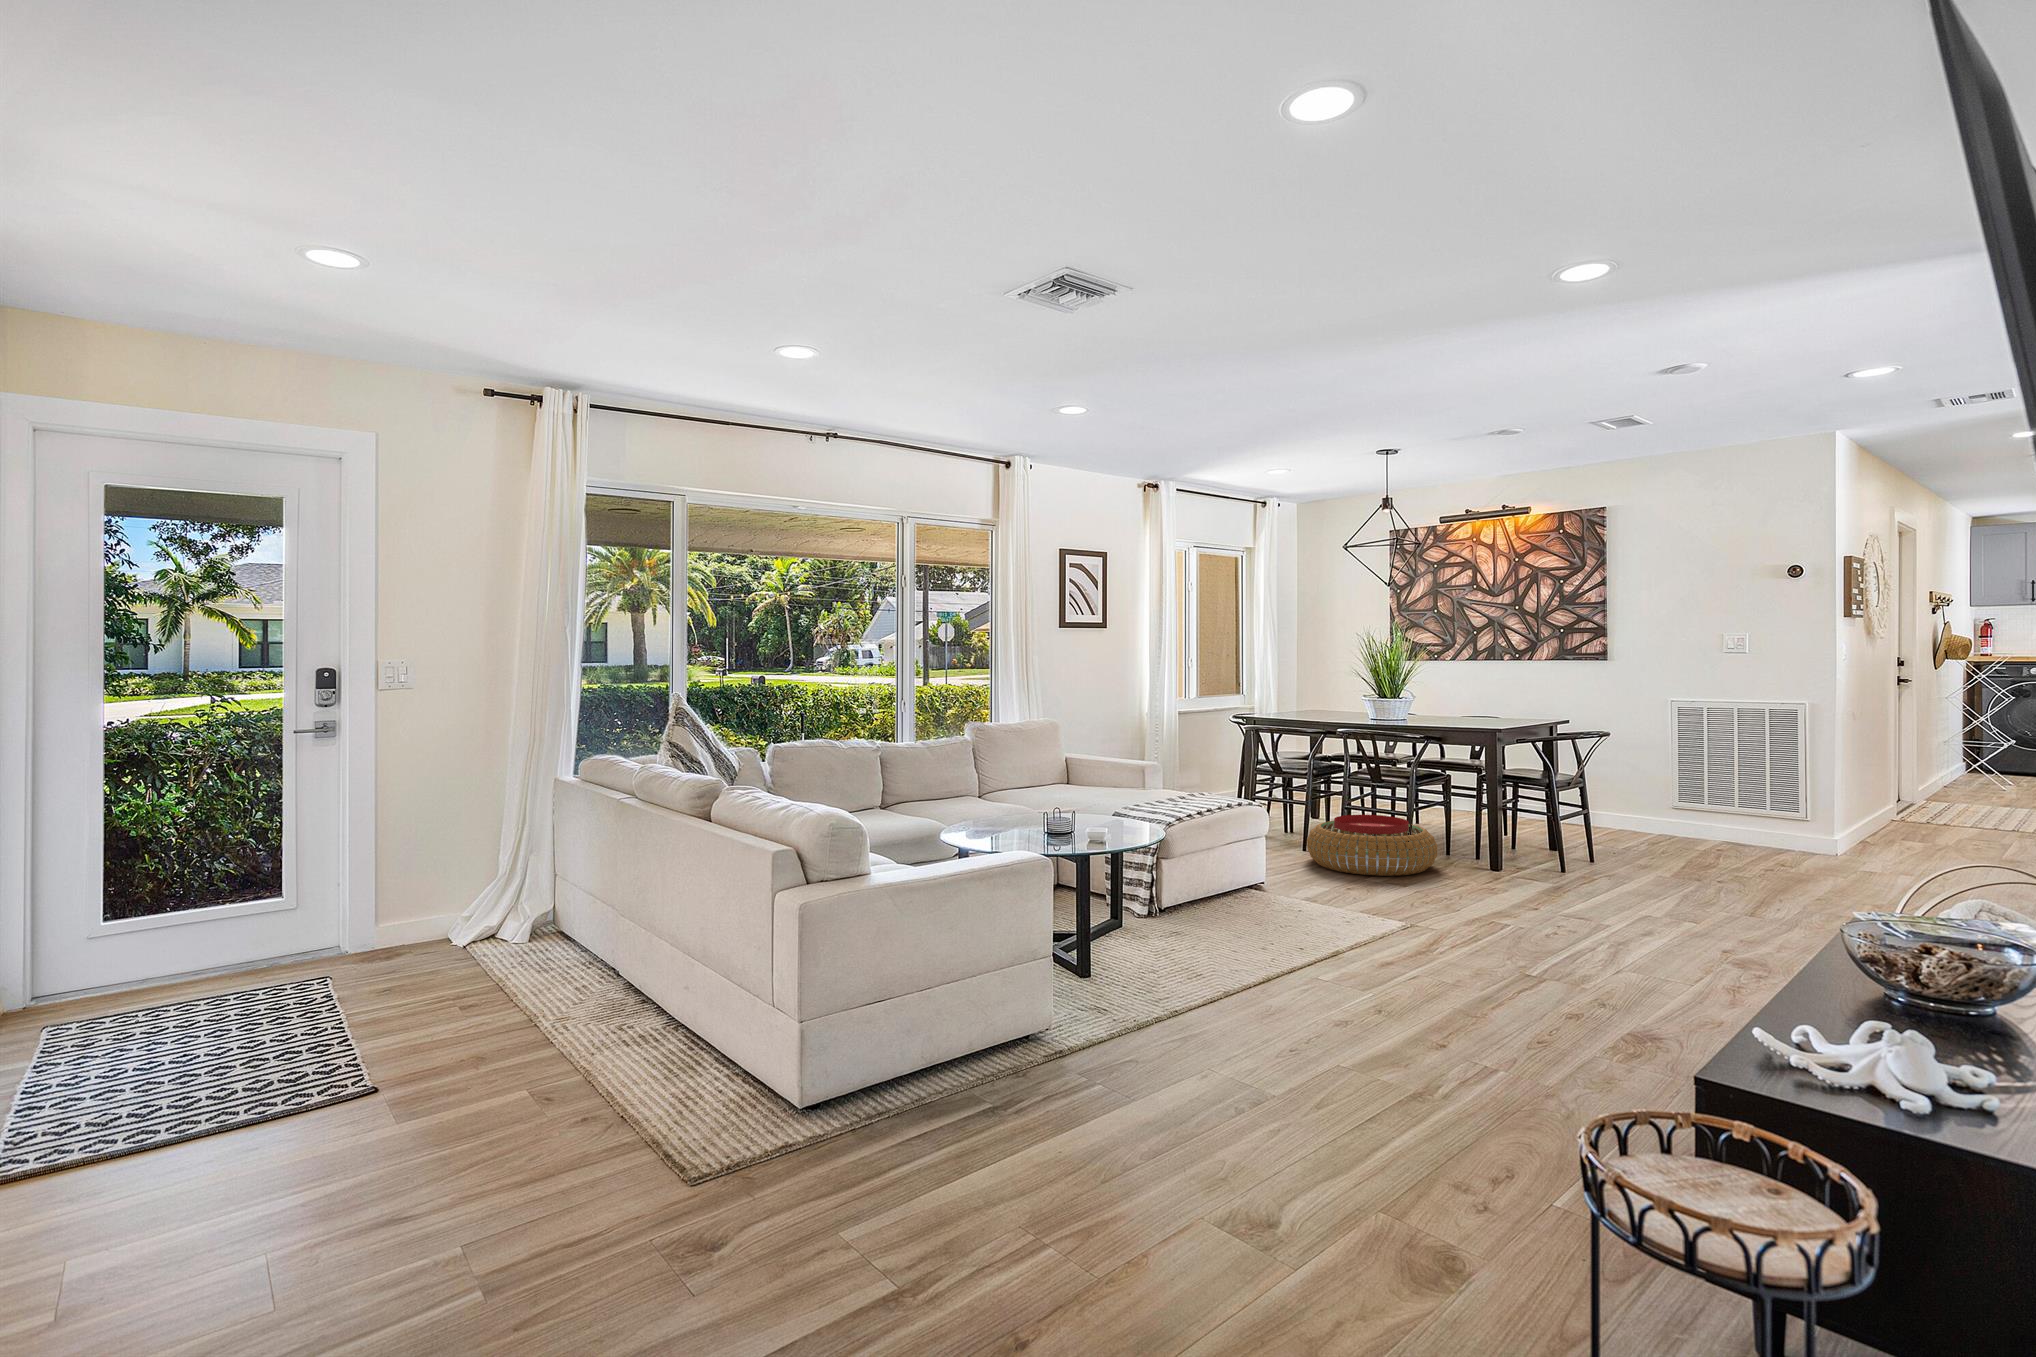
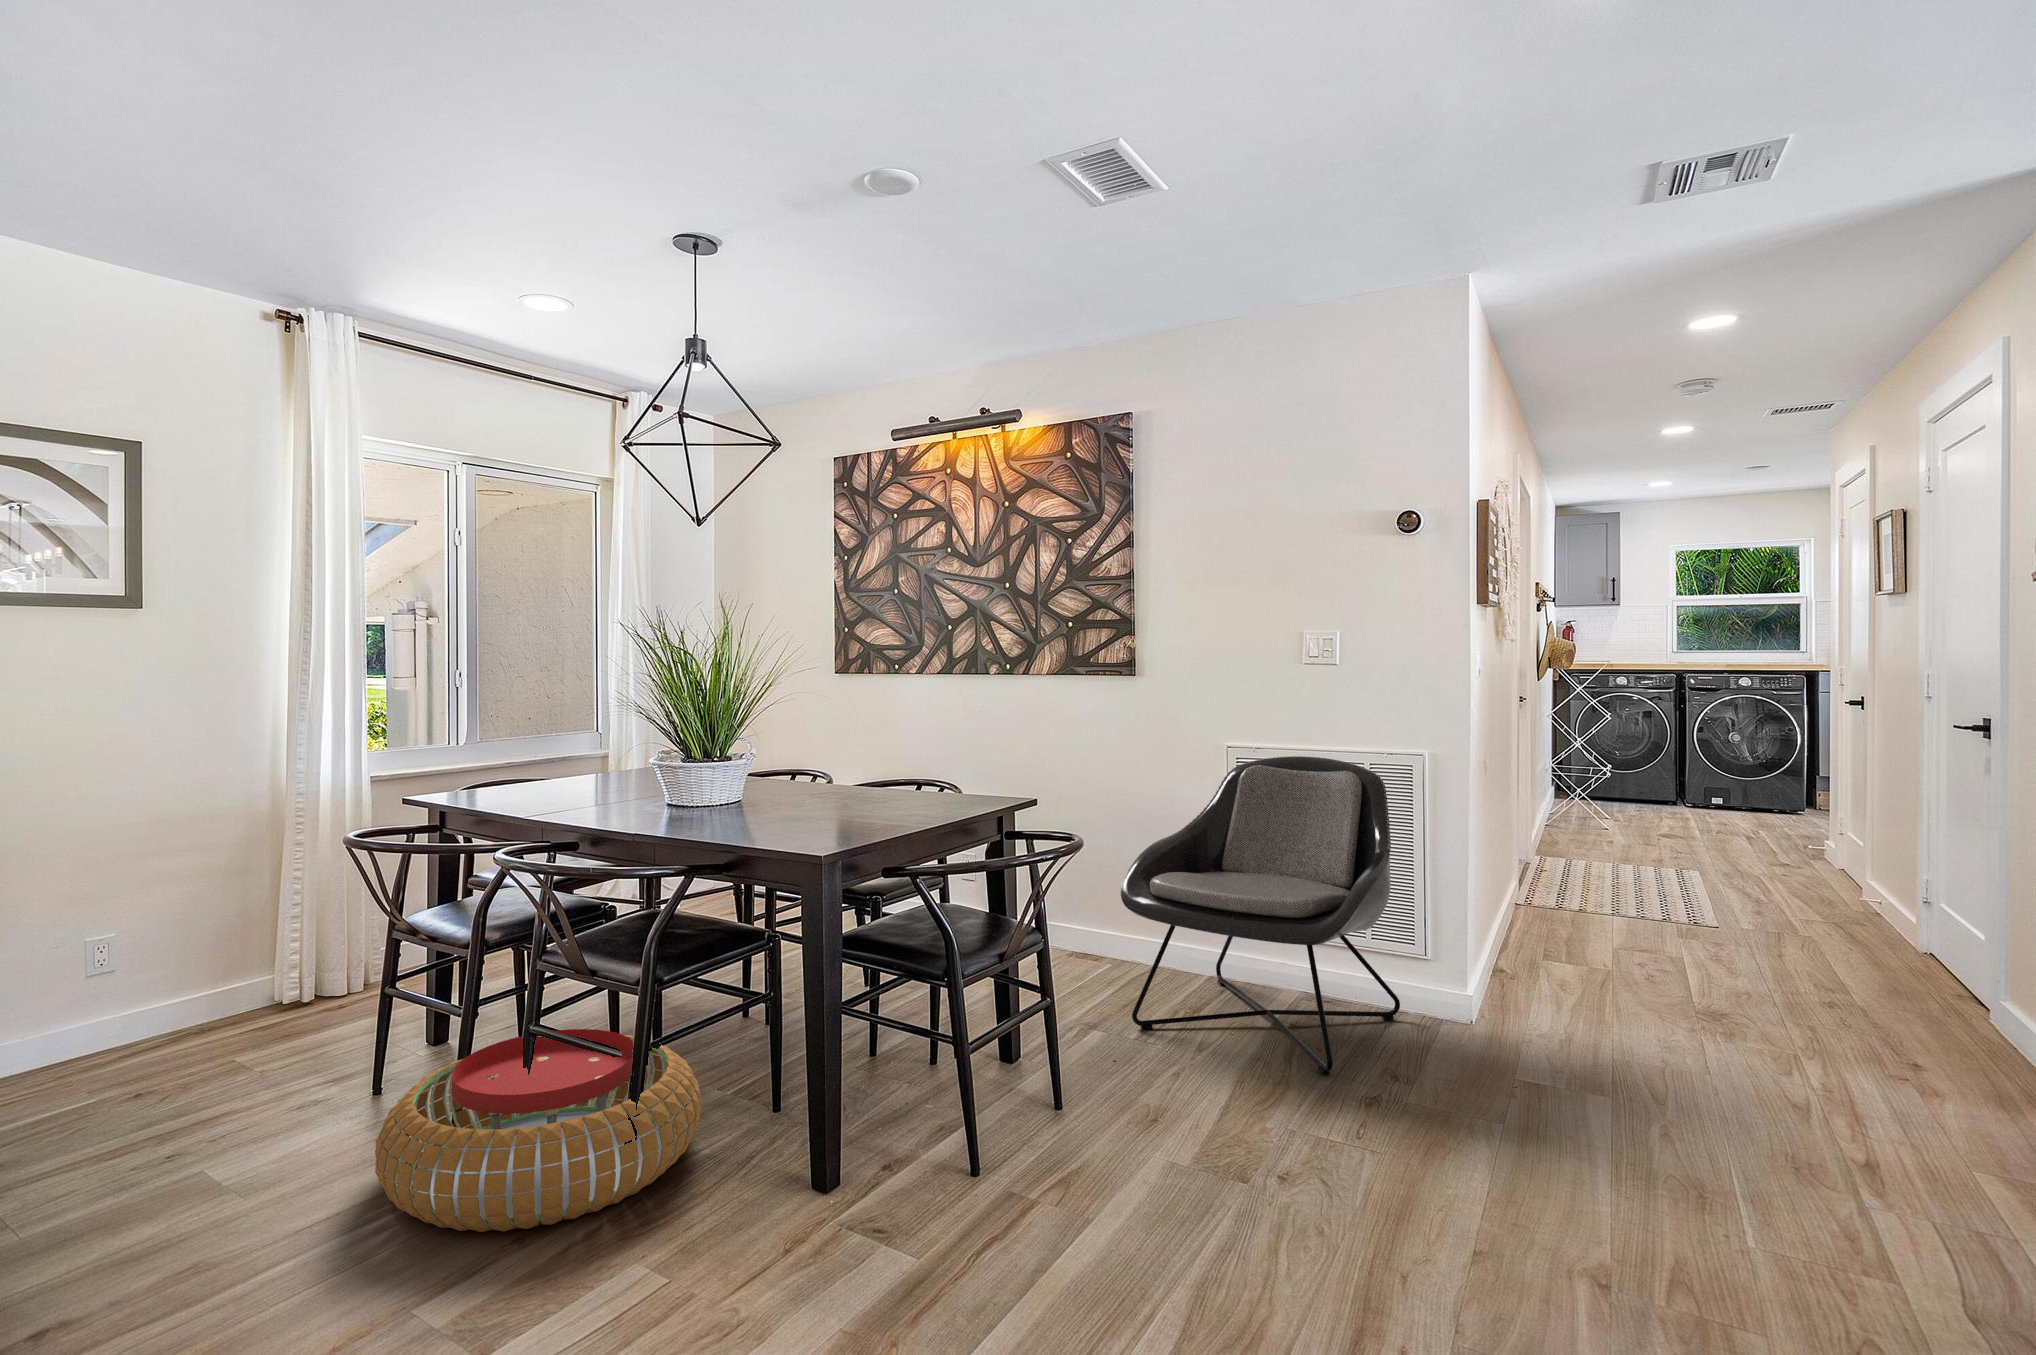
lounge chair: none [1615,706,1789,864] -> present [1121,756,1400,1075]

